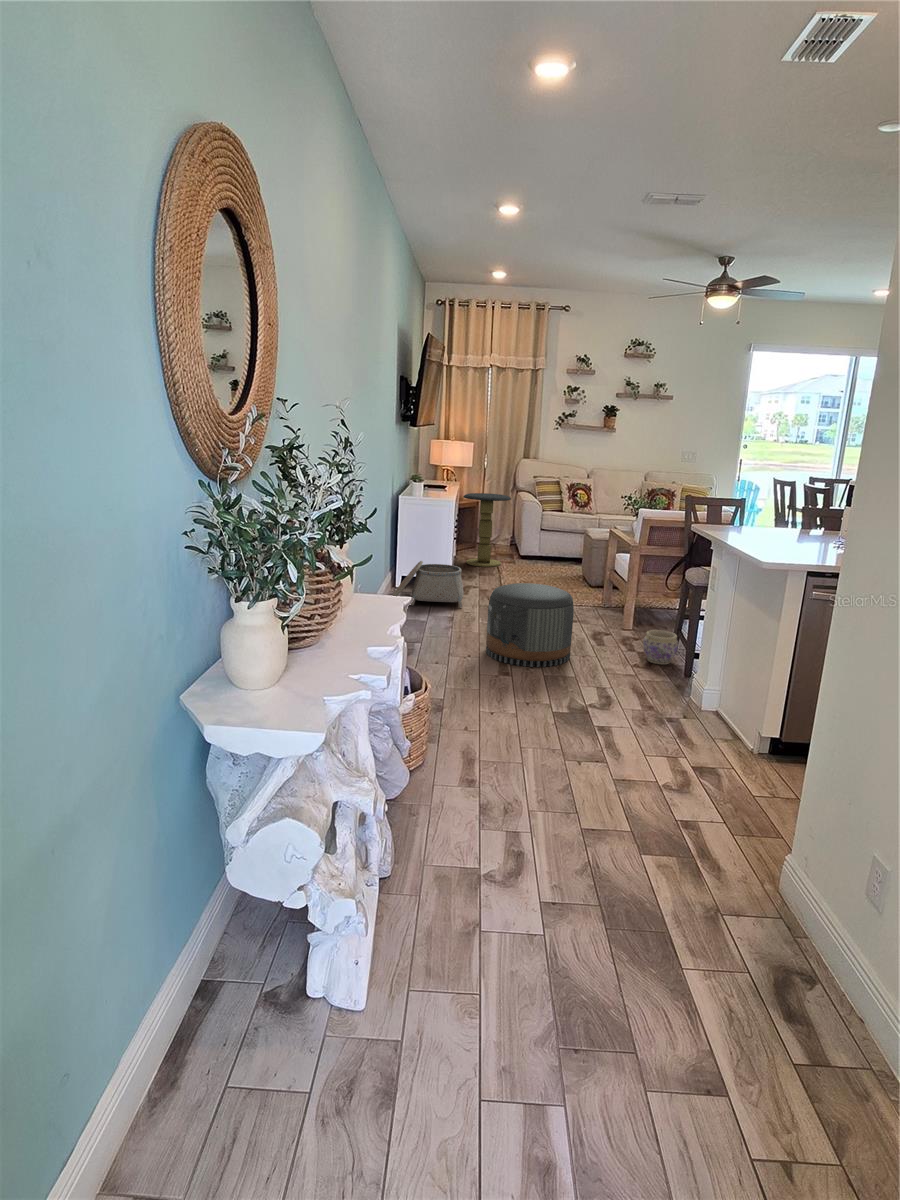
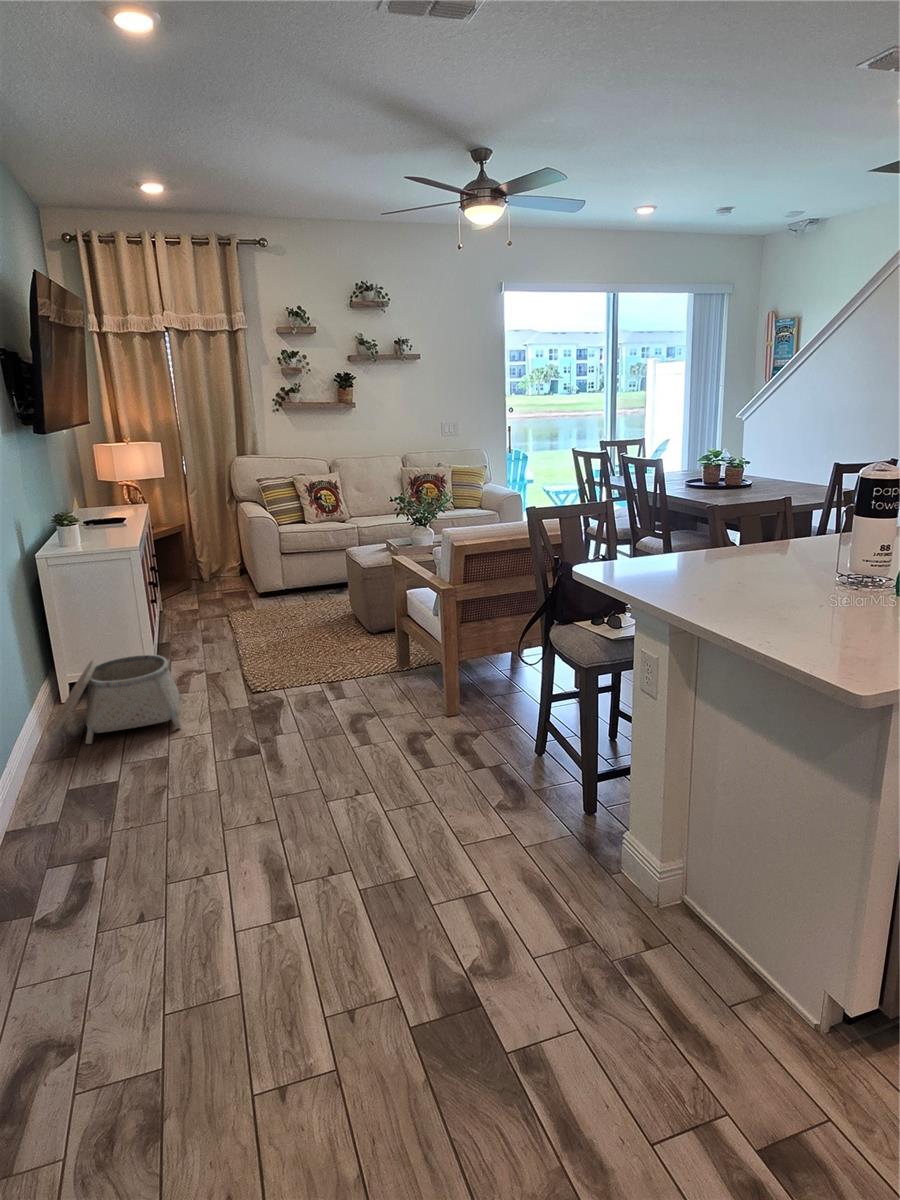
side table: present [463,493,511,567] -> none [157,514,233,624]
pouf: present [486,583,574,667] -> none [223,697,387,875]
planter: present [643,630,678,665] -> none [499,731,555,793]

